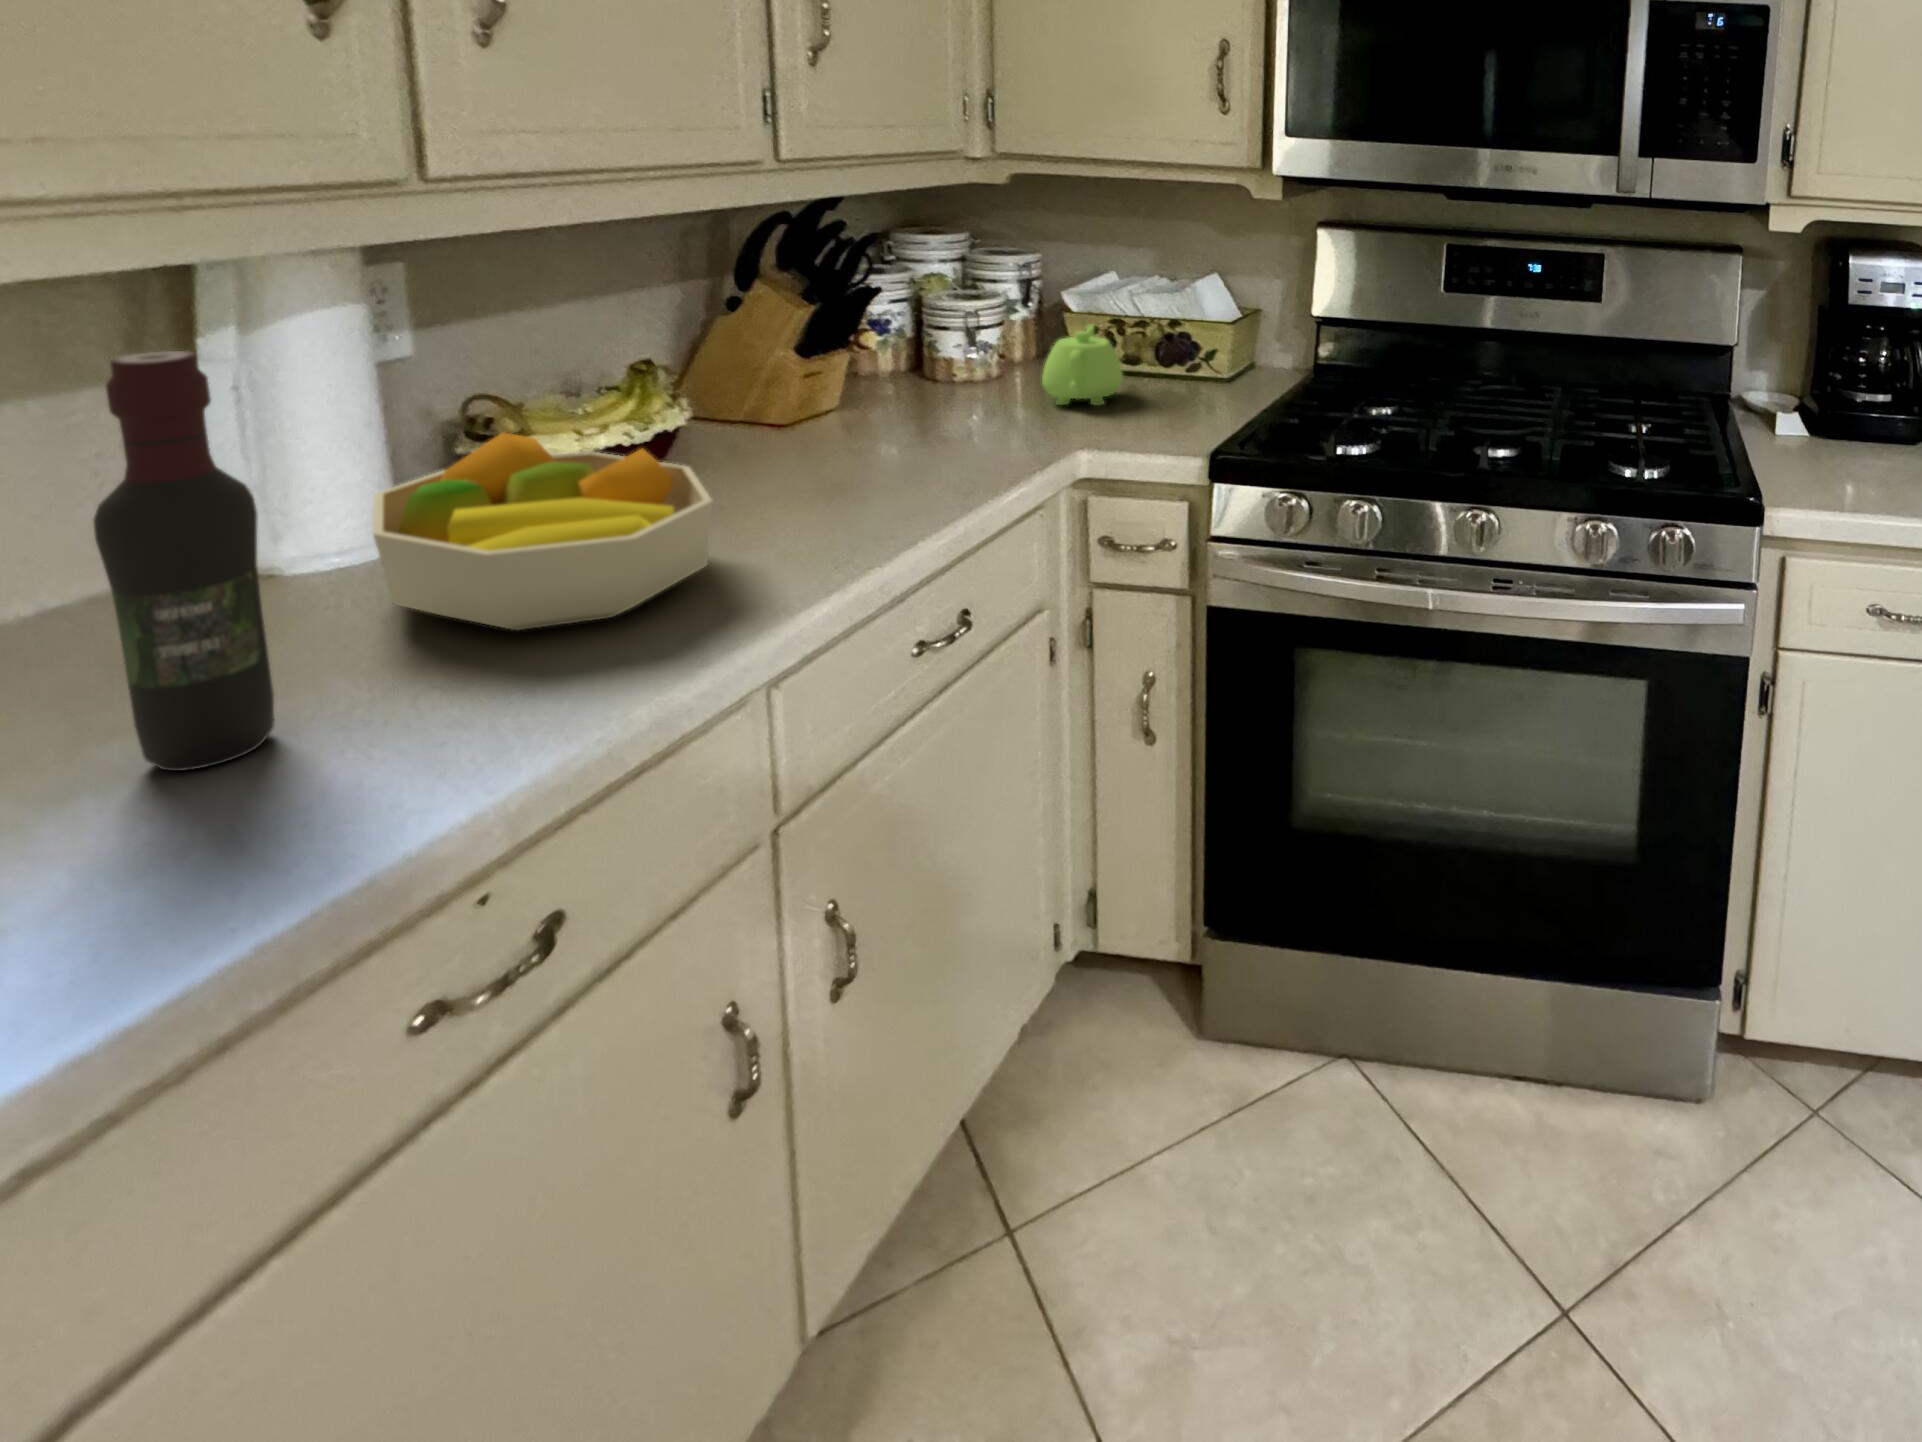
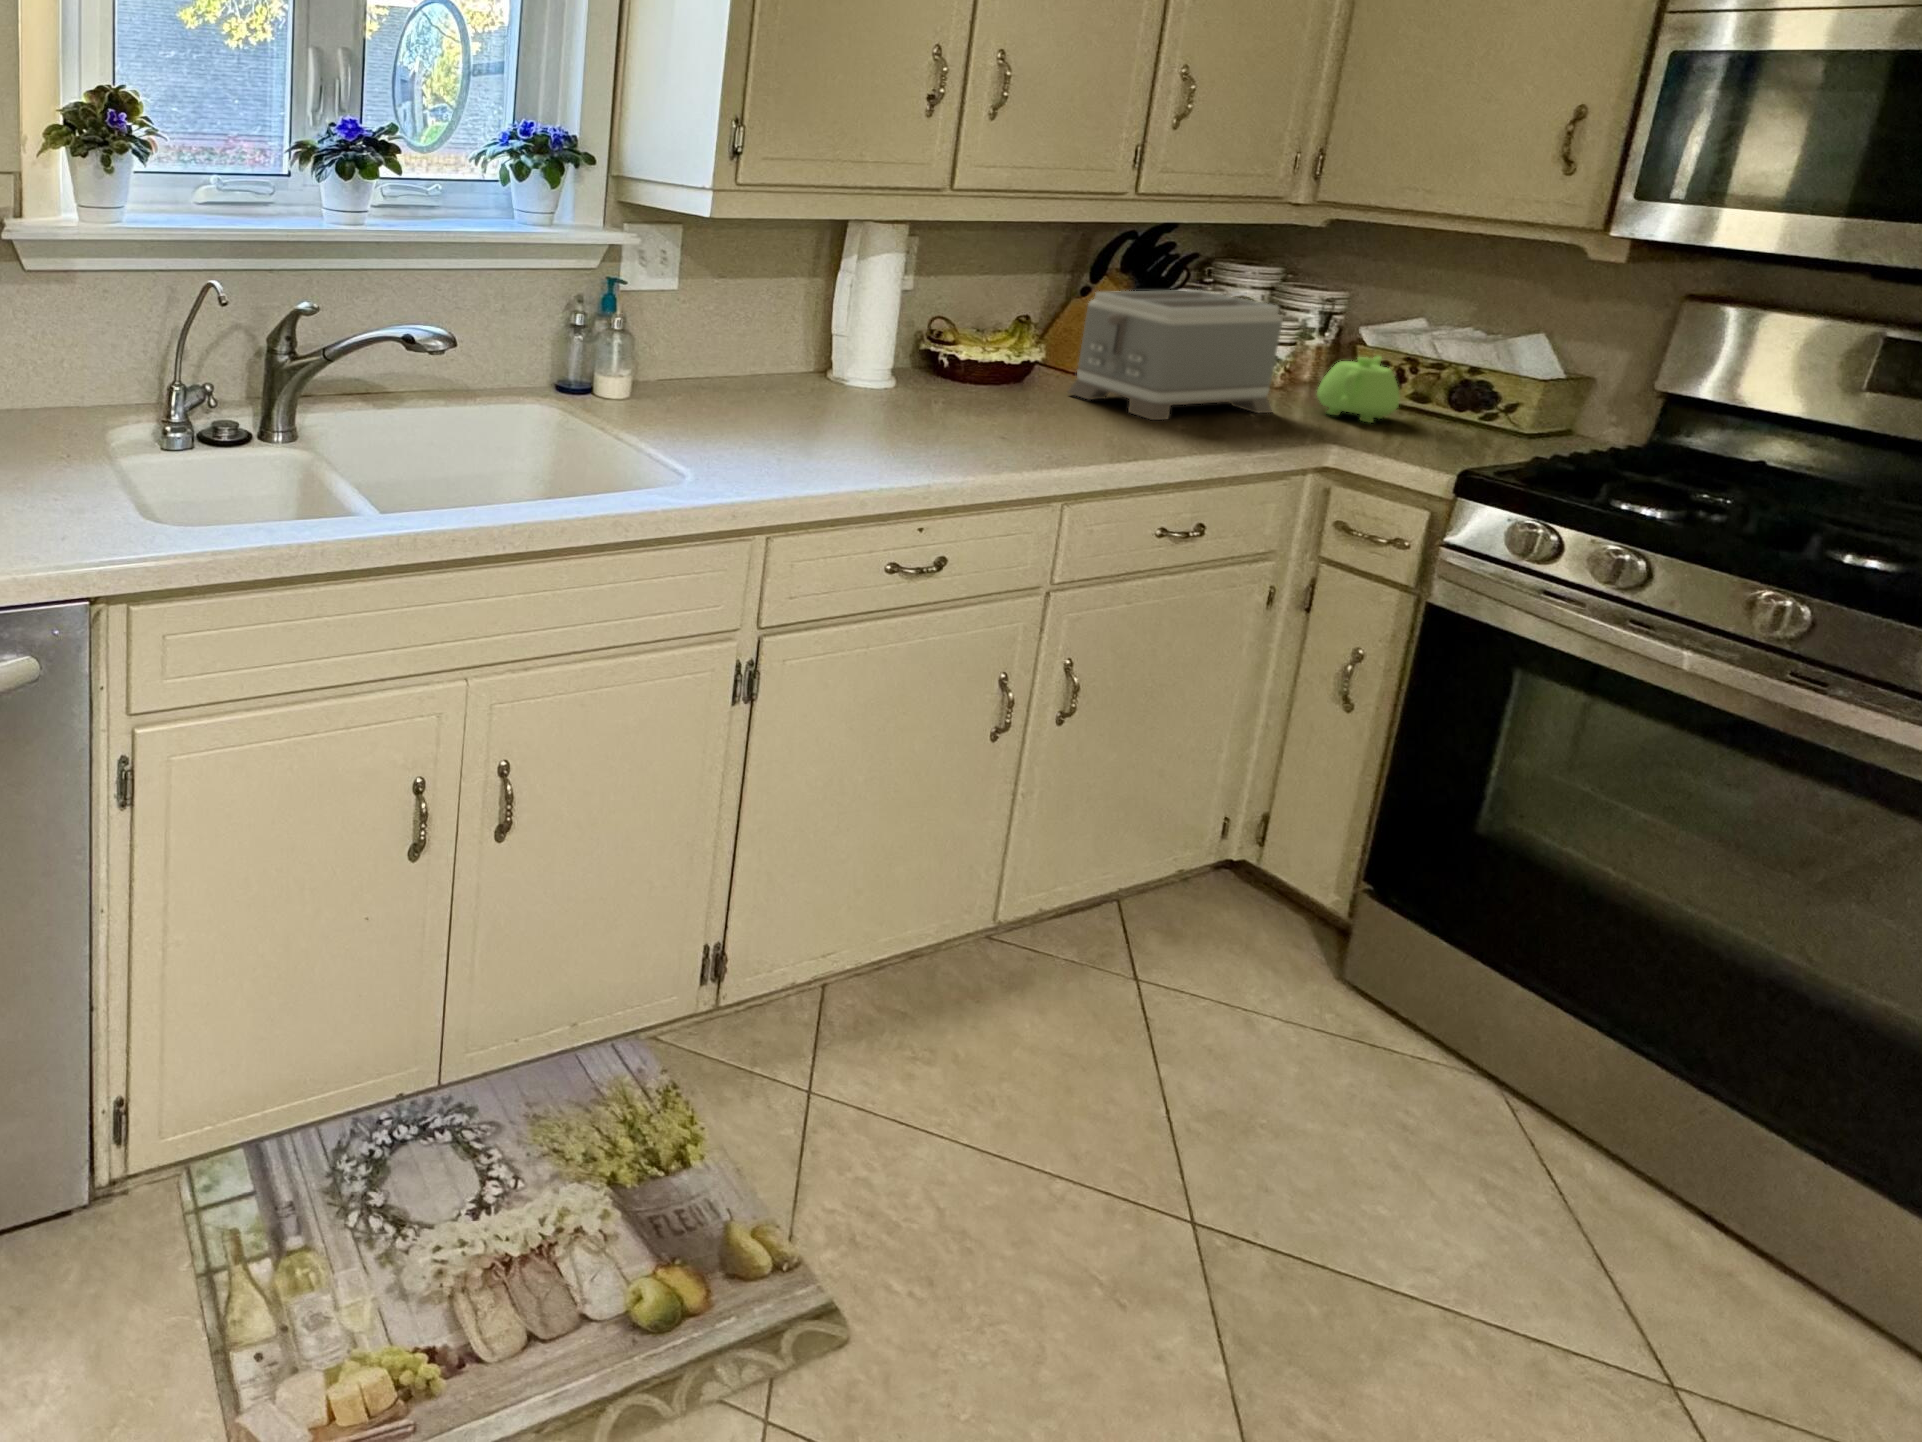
toaster: none [734,281,1003,480] -> present [1068,290,1283,420]
wine bottle: present [94,351,274,771] -> none [811,254,870,440]
fruit bowl: present [373,433,712,630] -> none [894,332,1056,440]

